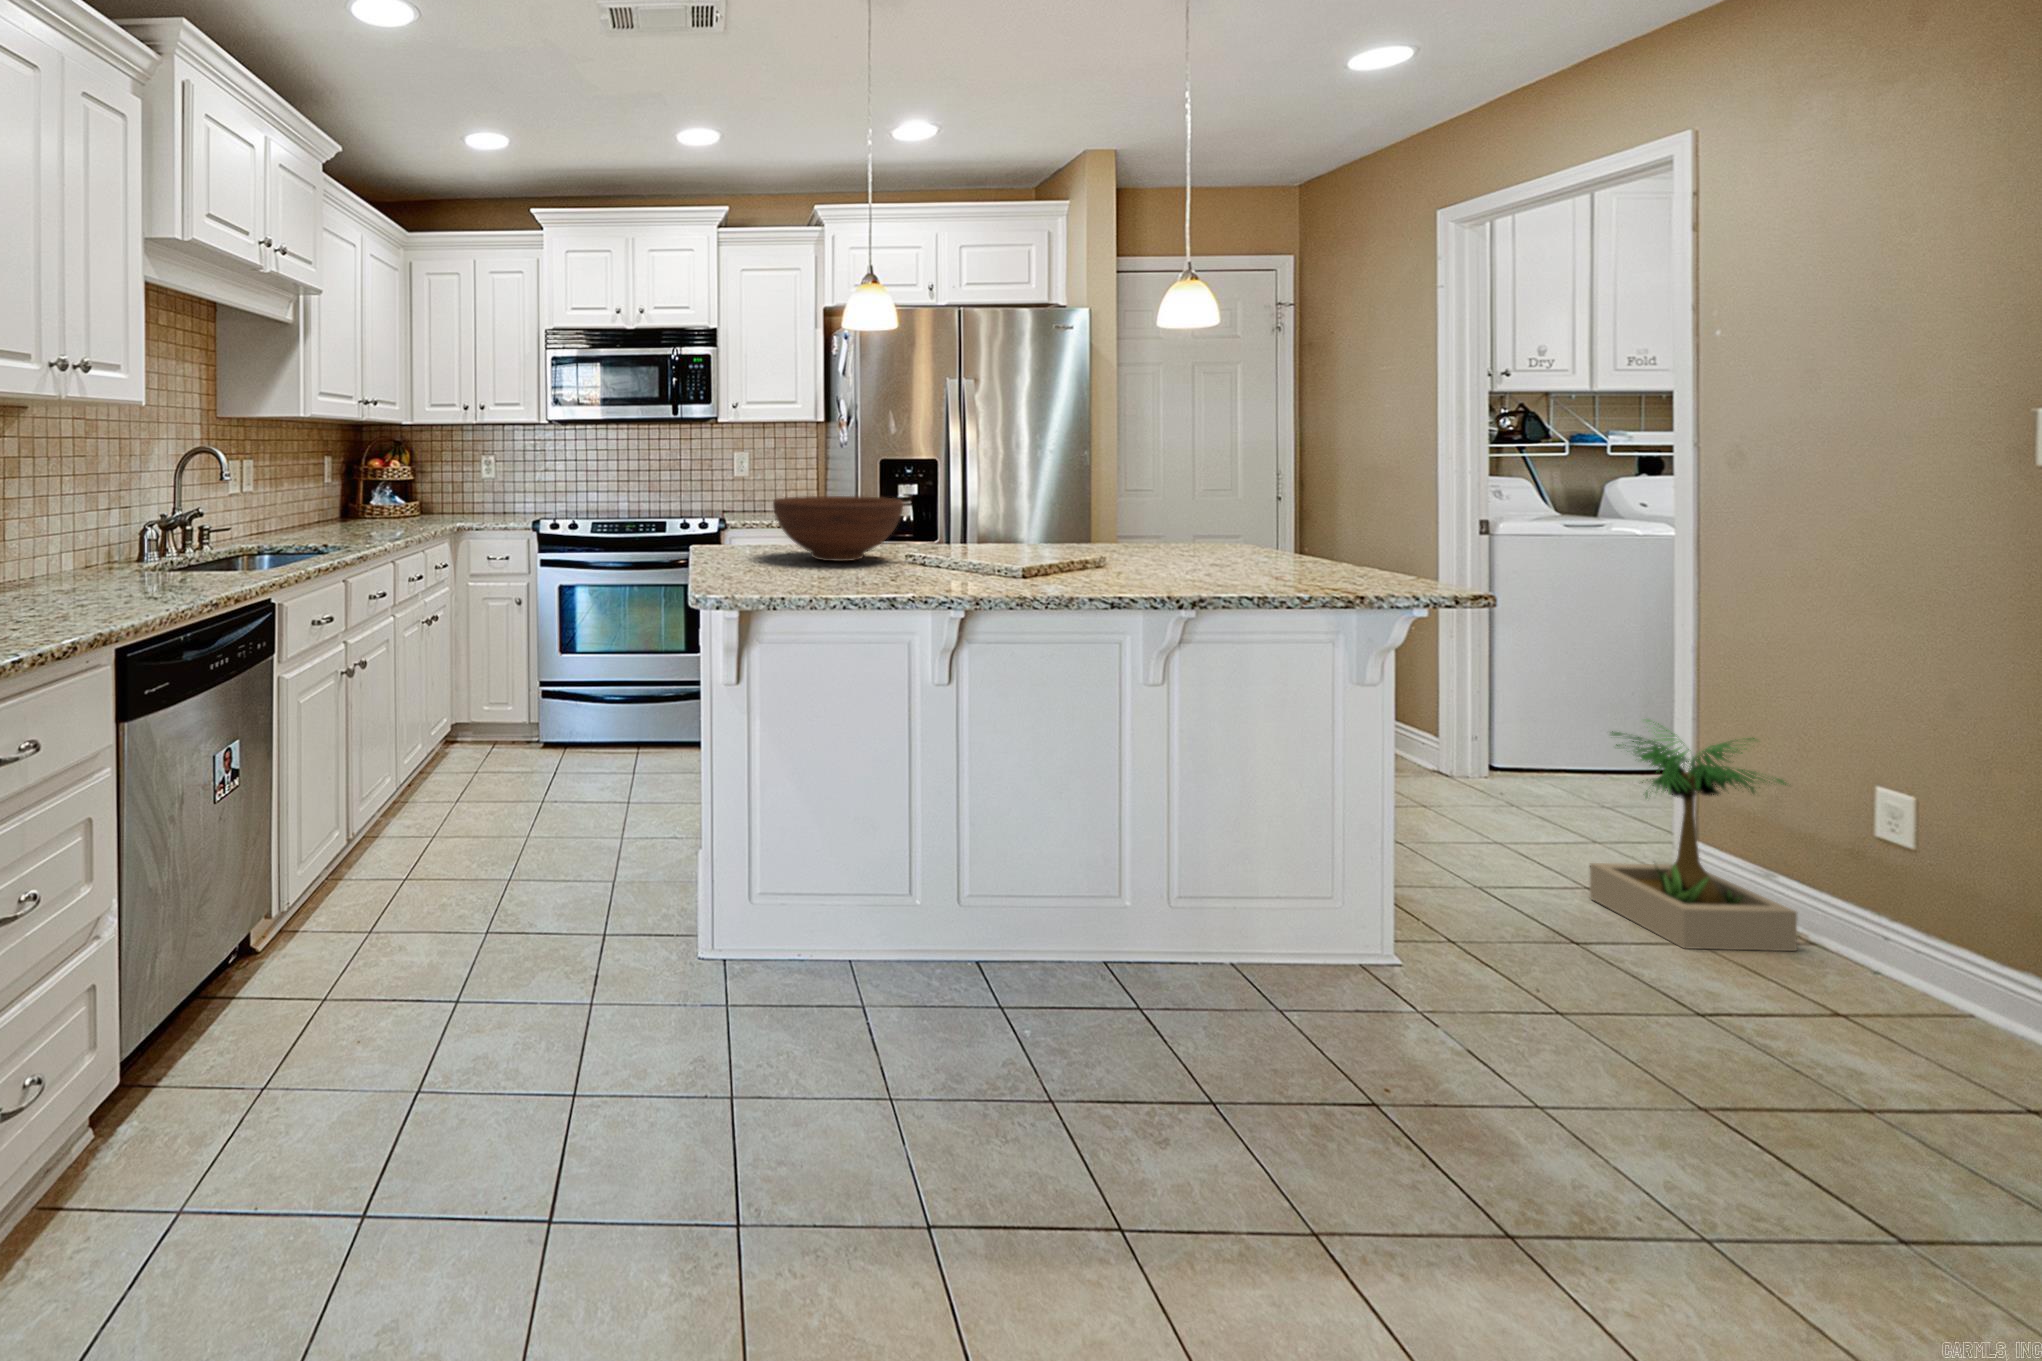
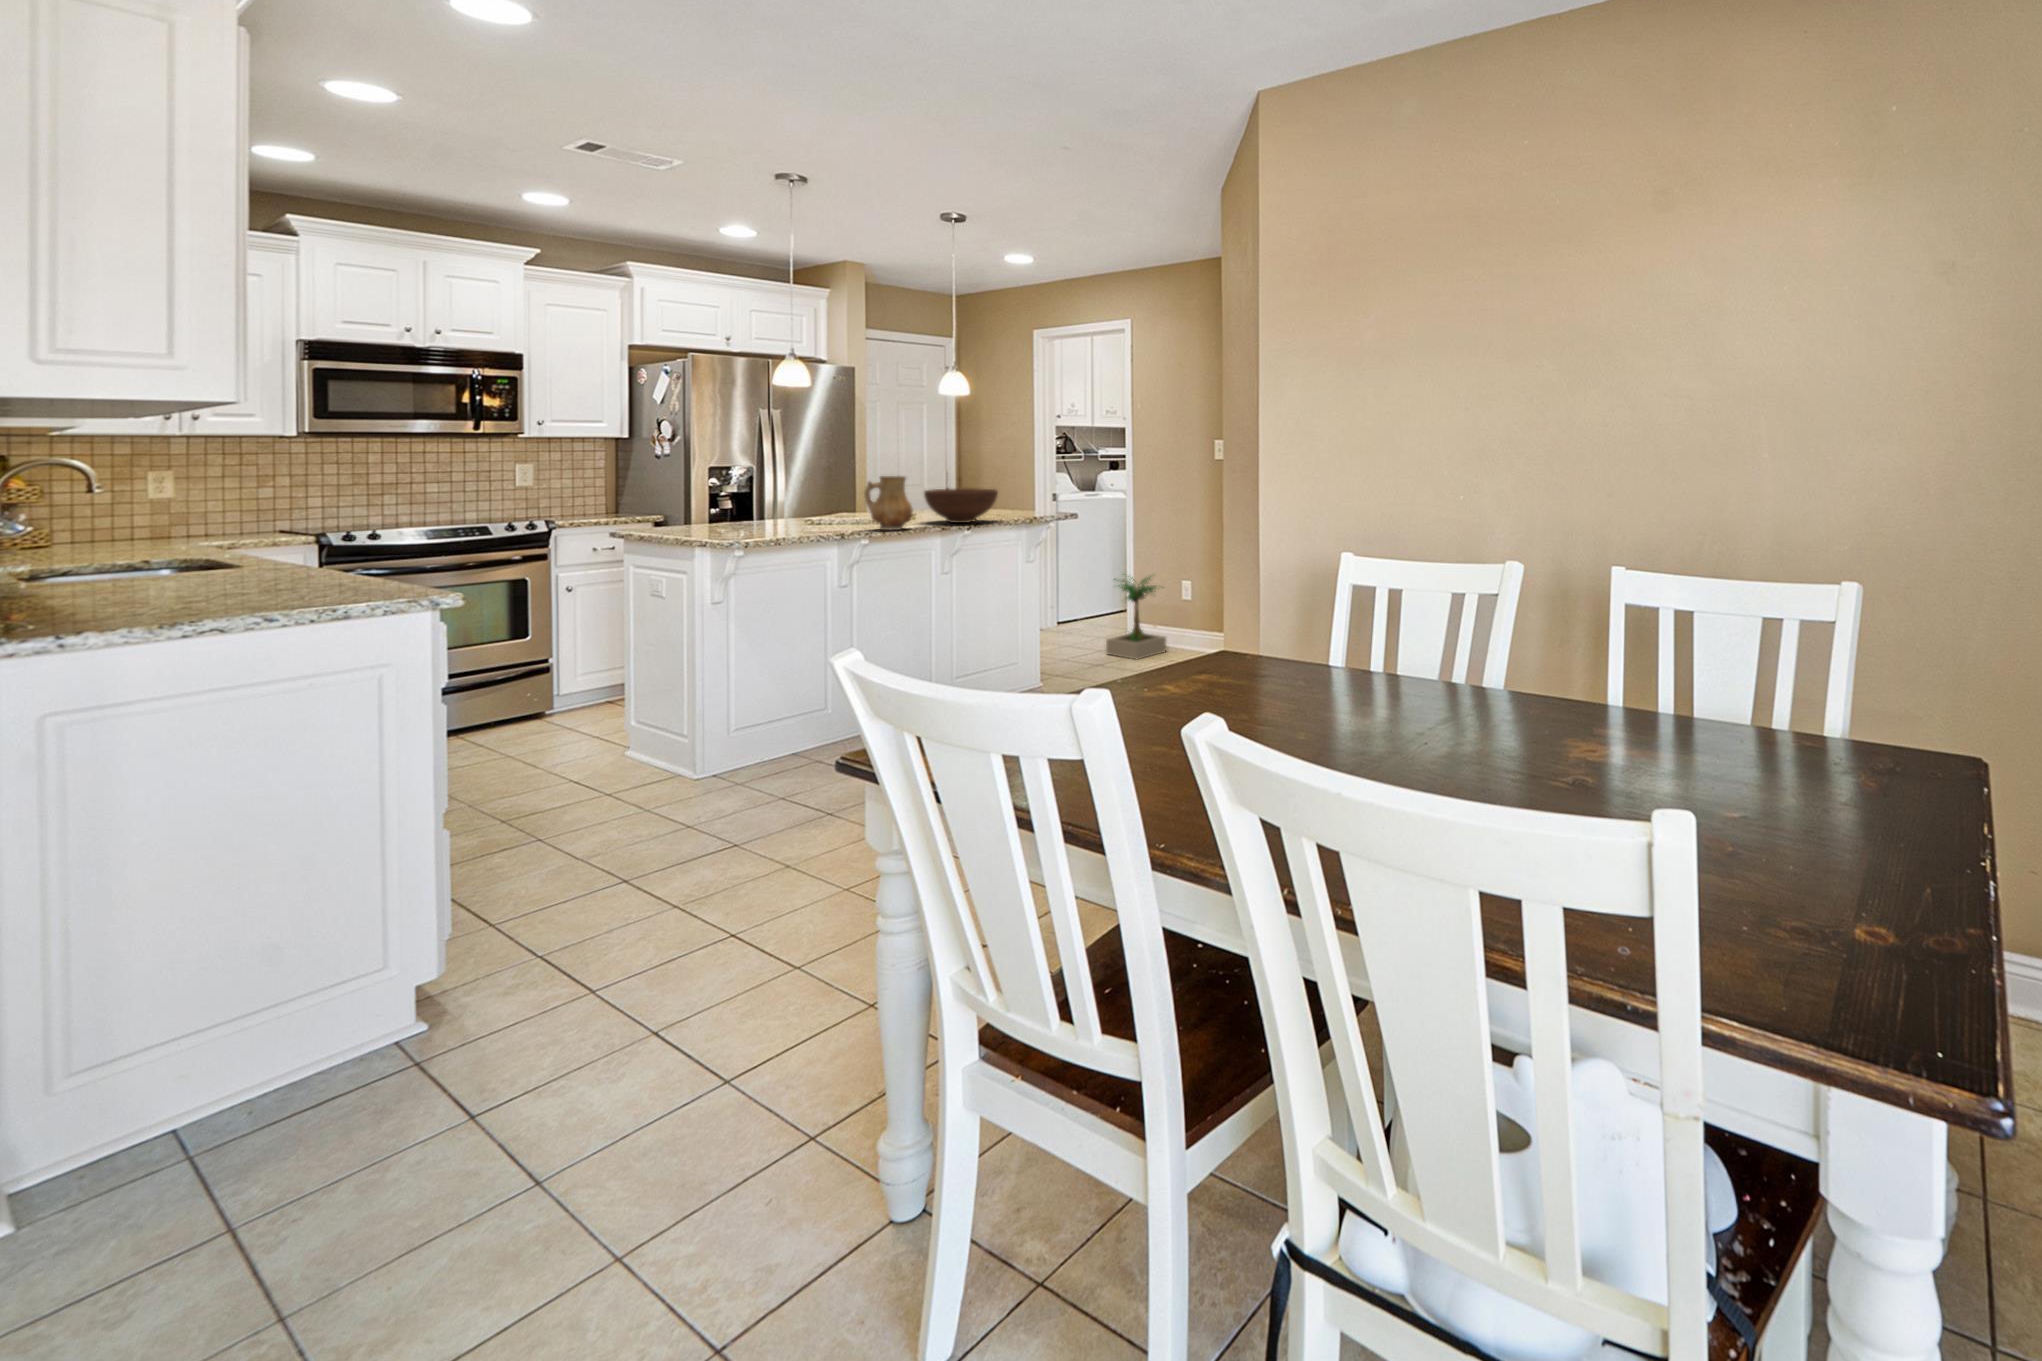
ceramic pitcher: none [964,470,1048,573] -> present [864,476,913,530]
fruit bowl: present [773,496,903,561] -> present [924,488,998,523]

